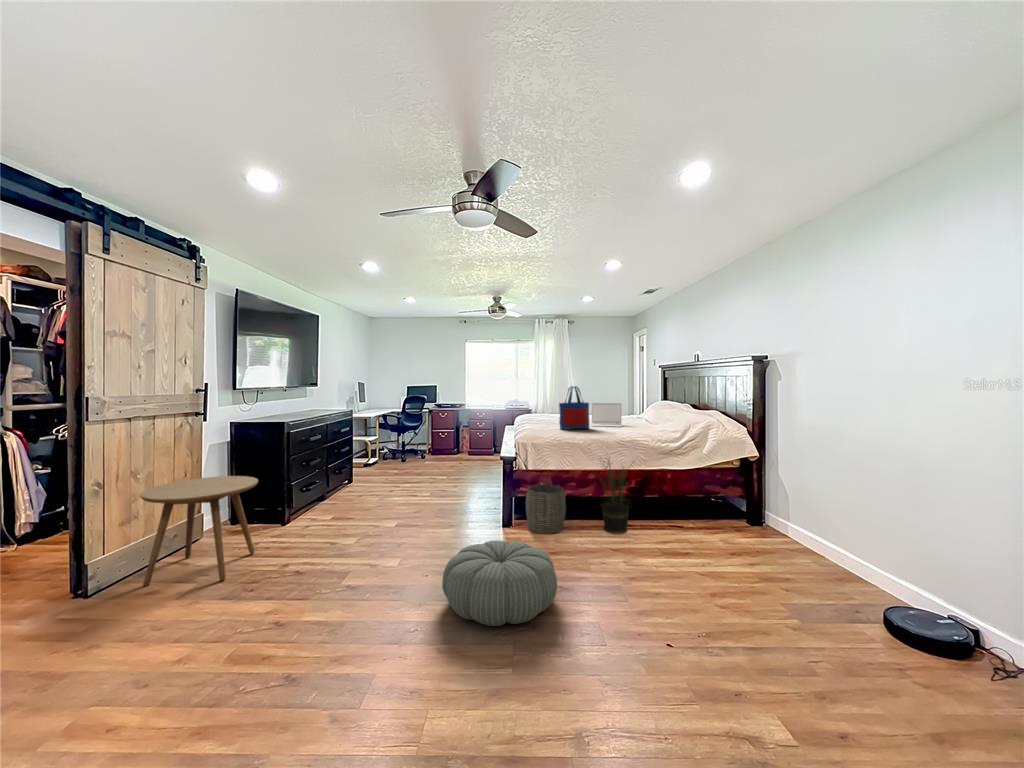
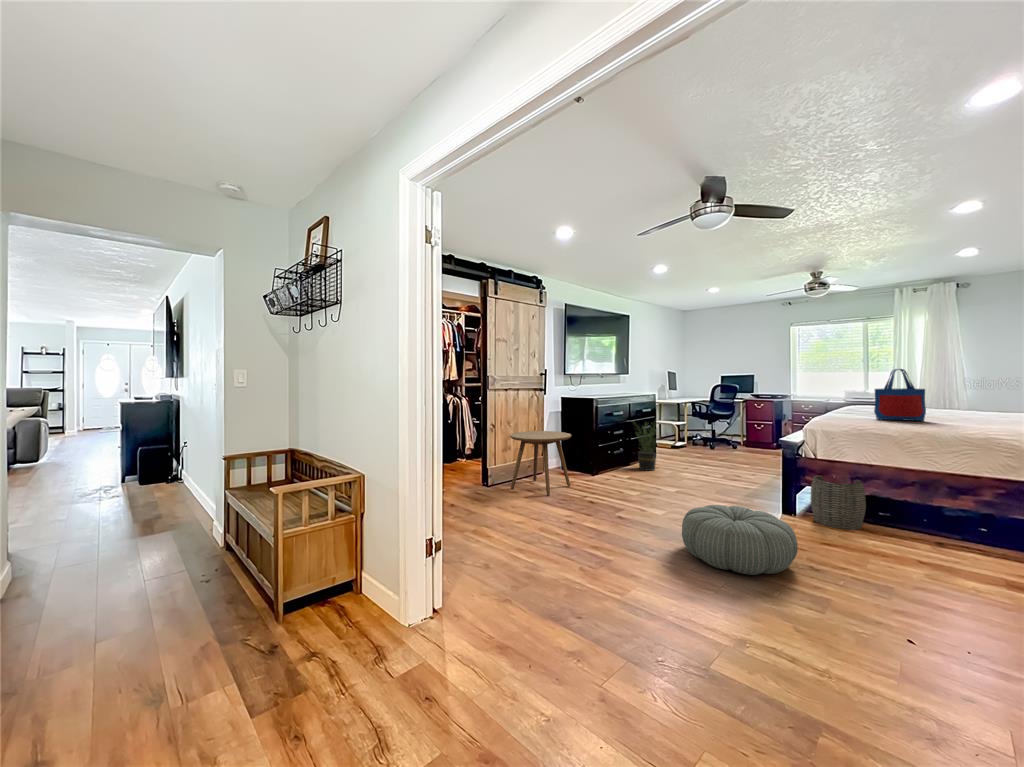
laptop: present [591,403,622,427] -> none [937,391,1001,423]
potted plant: present [601,457,634,534] -> present [638,424,656,471]

